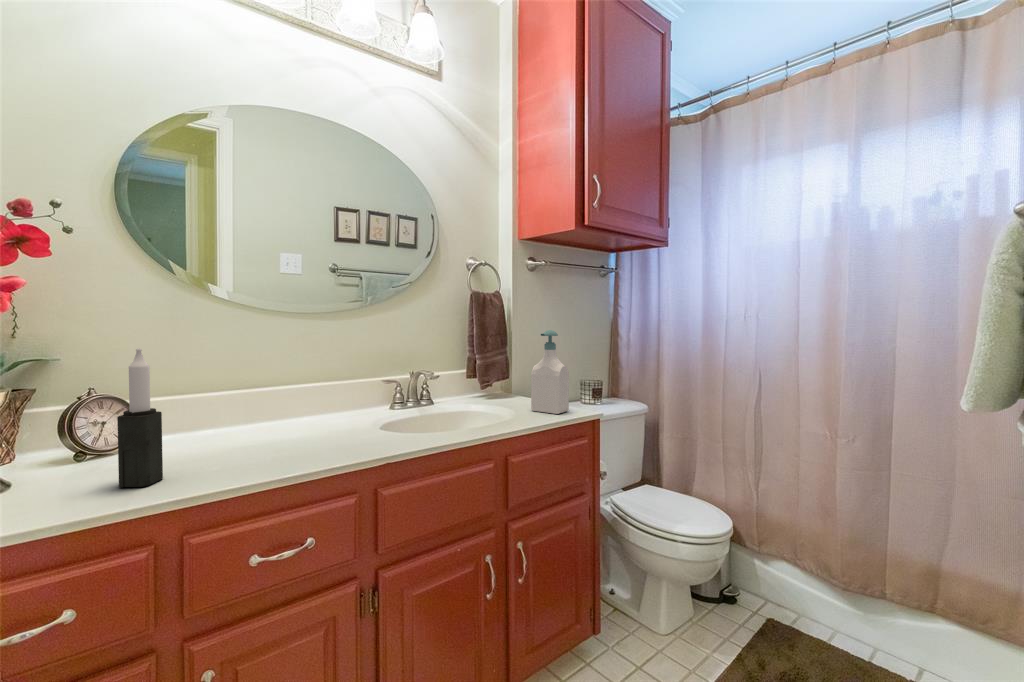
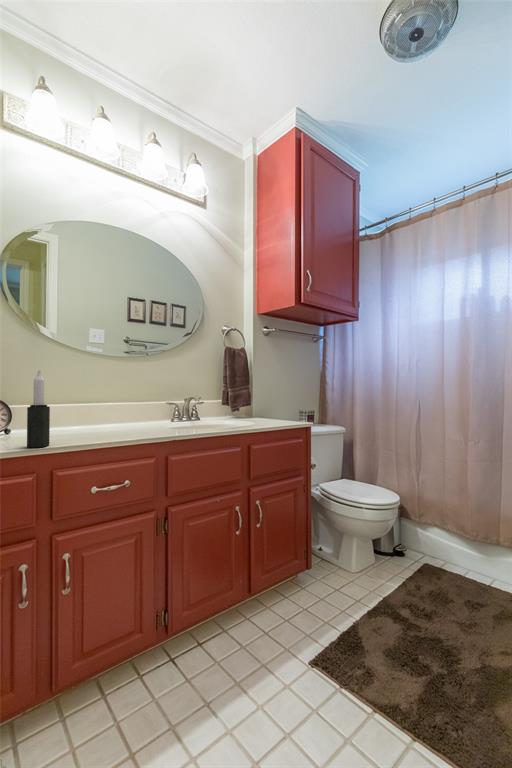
soap bottle: present [531,330,569,414] -> none [265,370,289,423]

